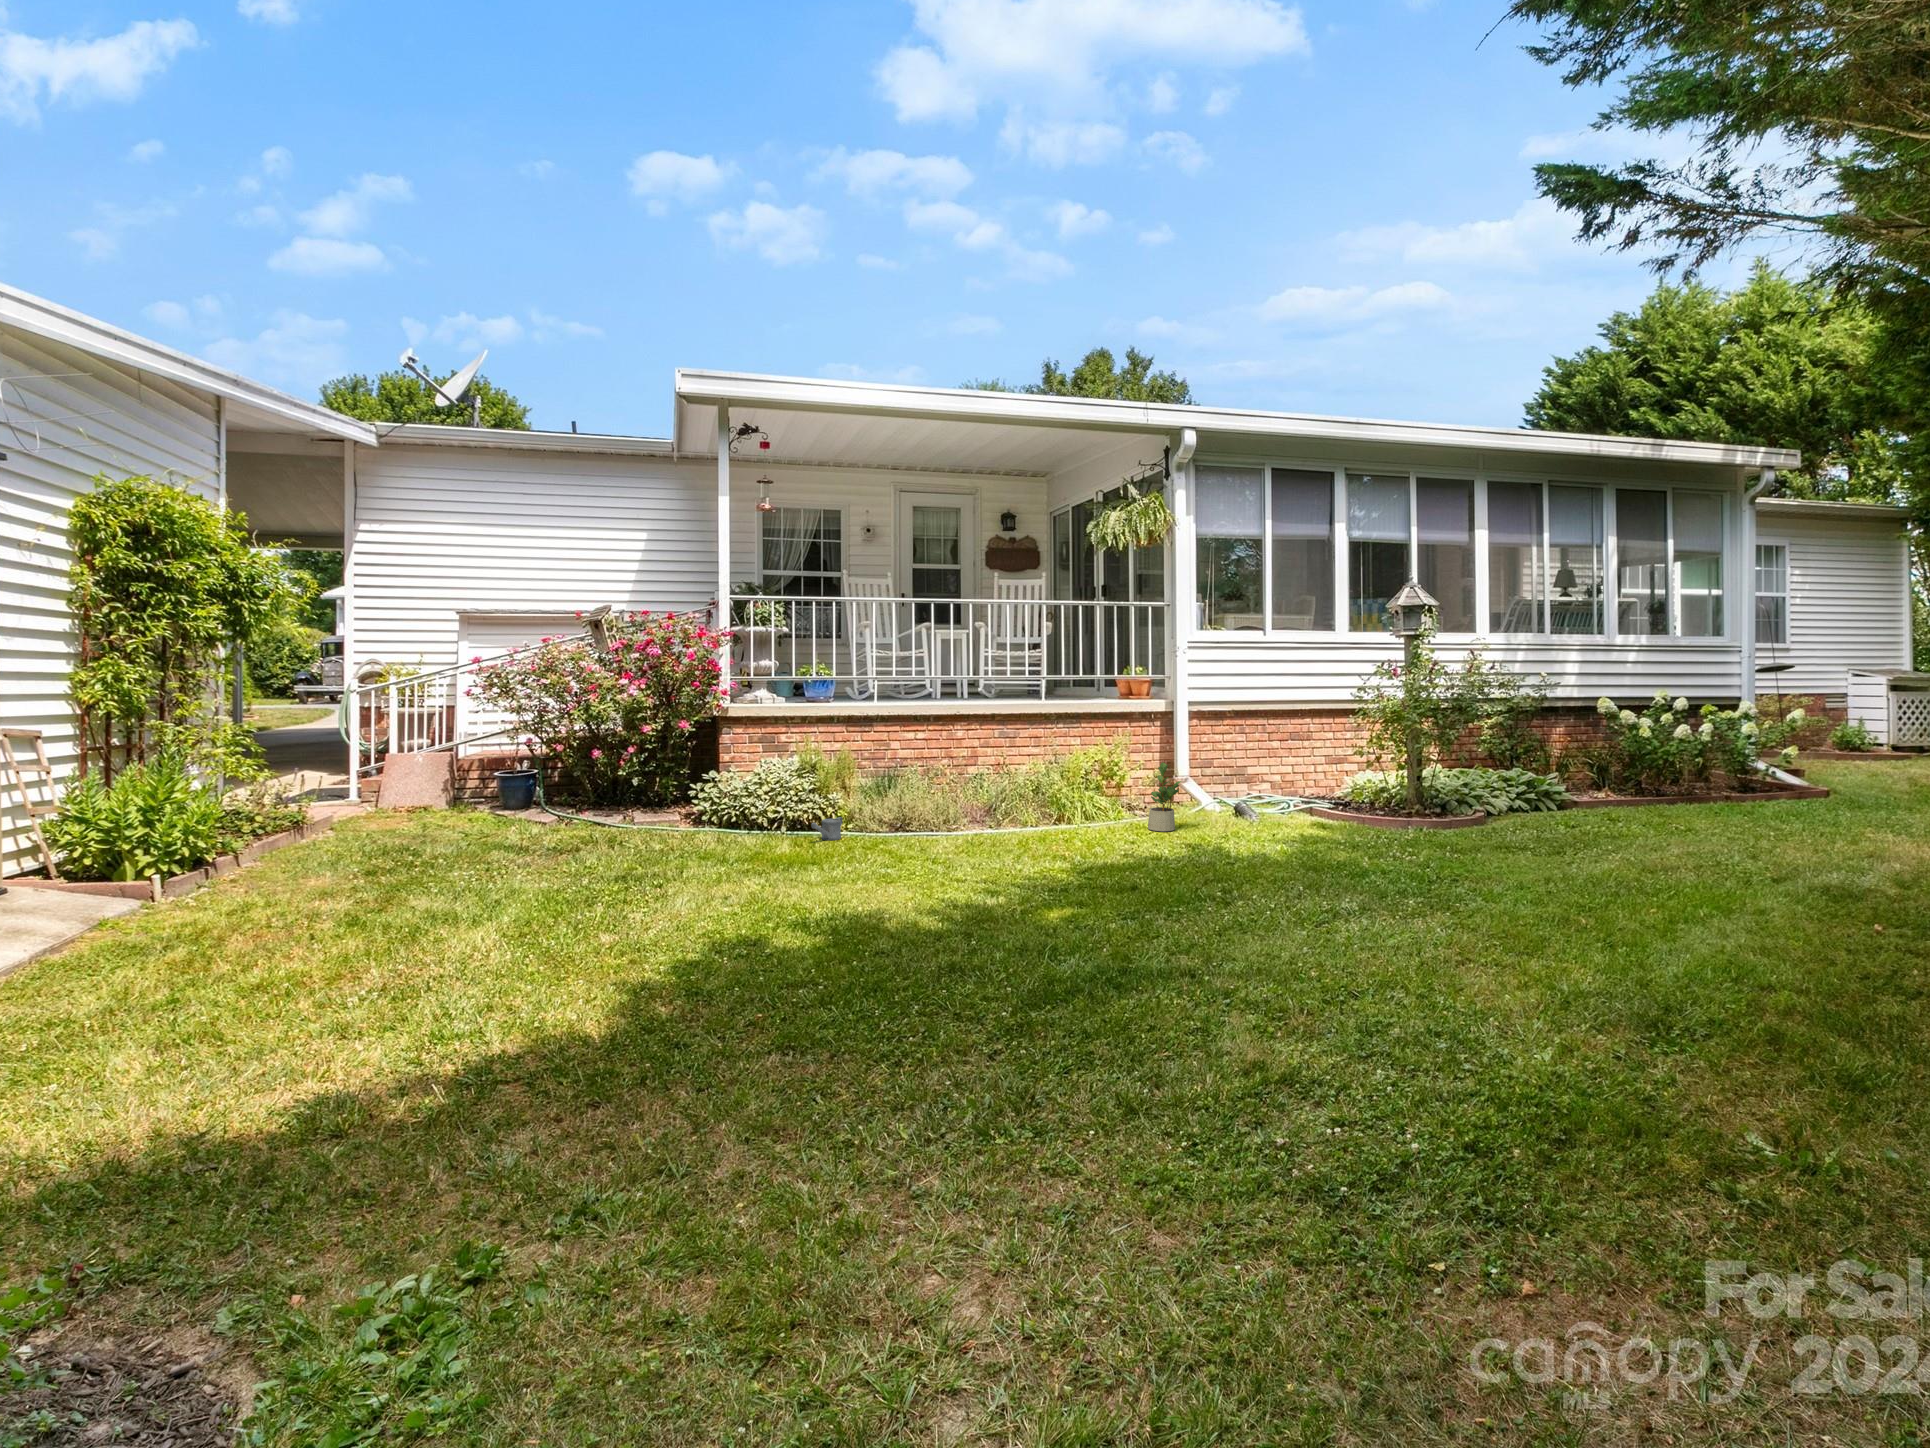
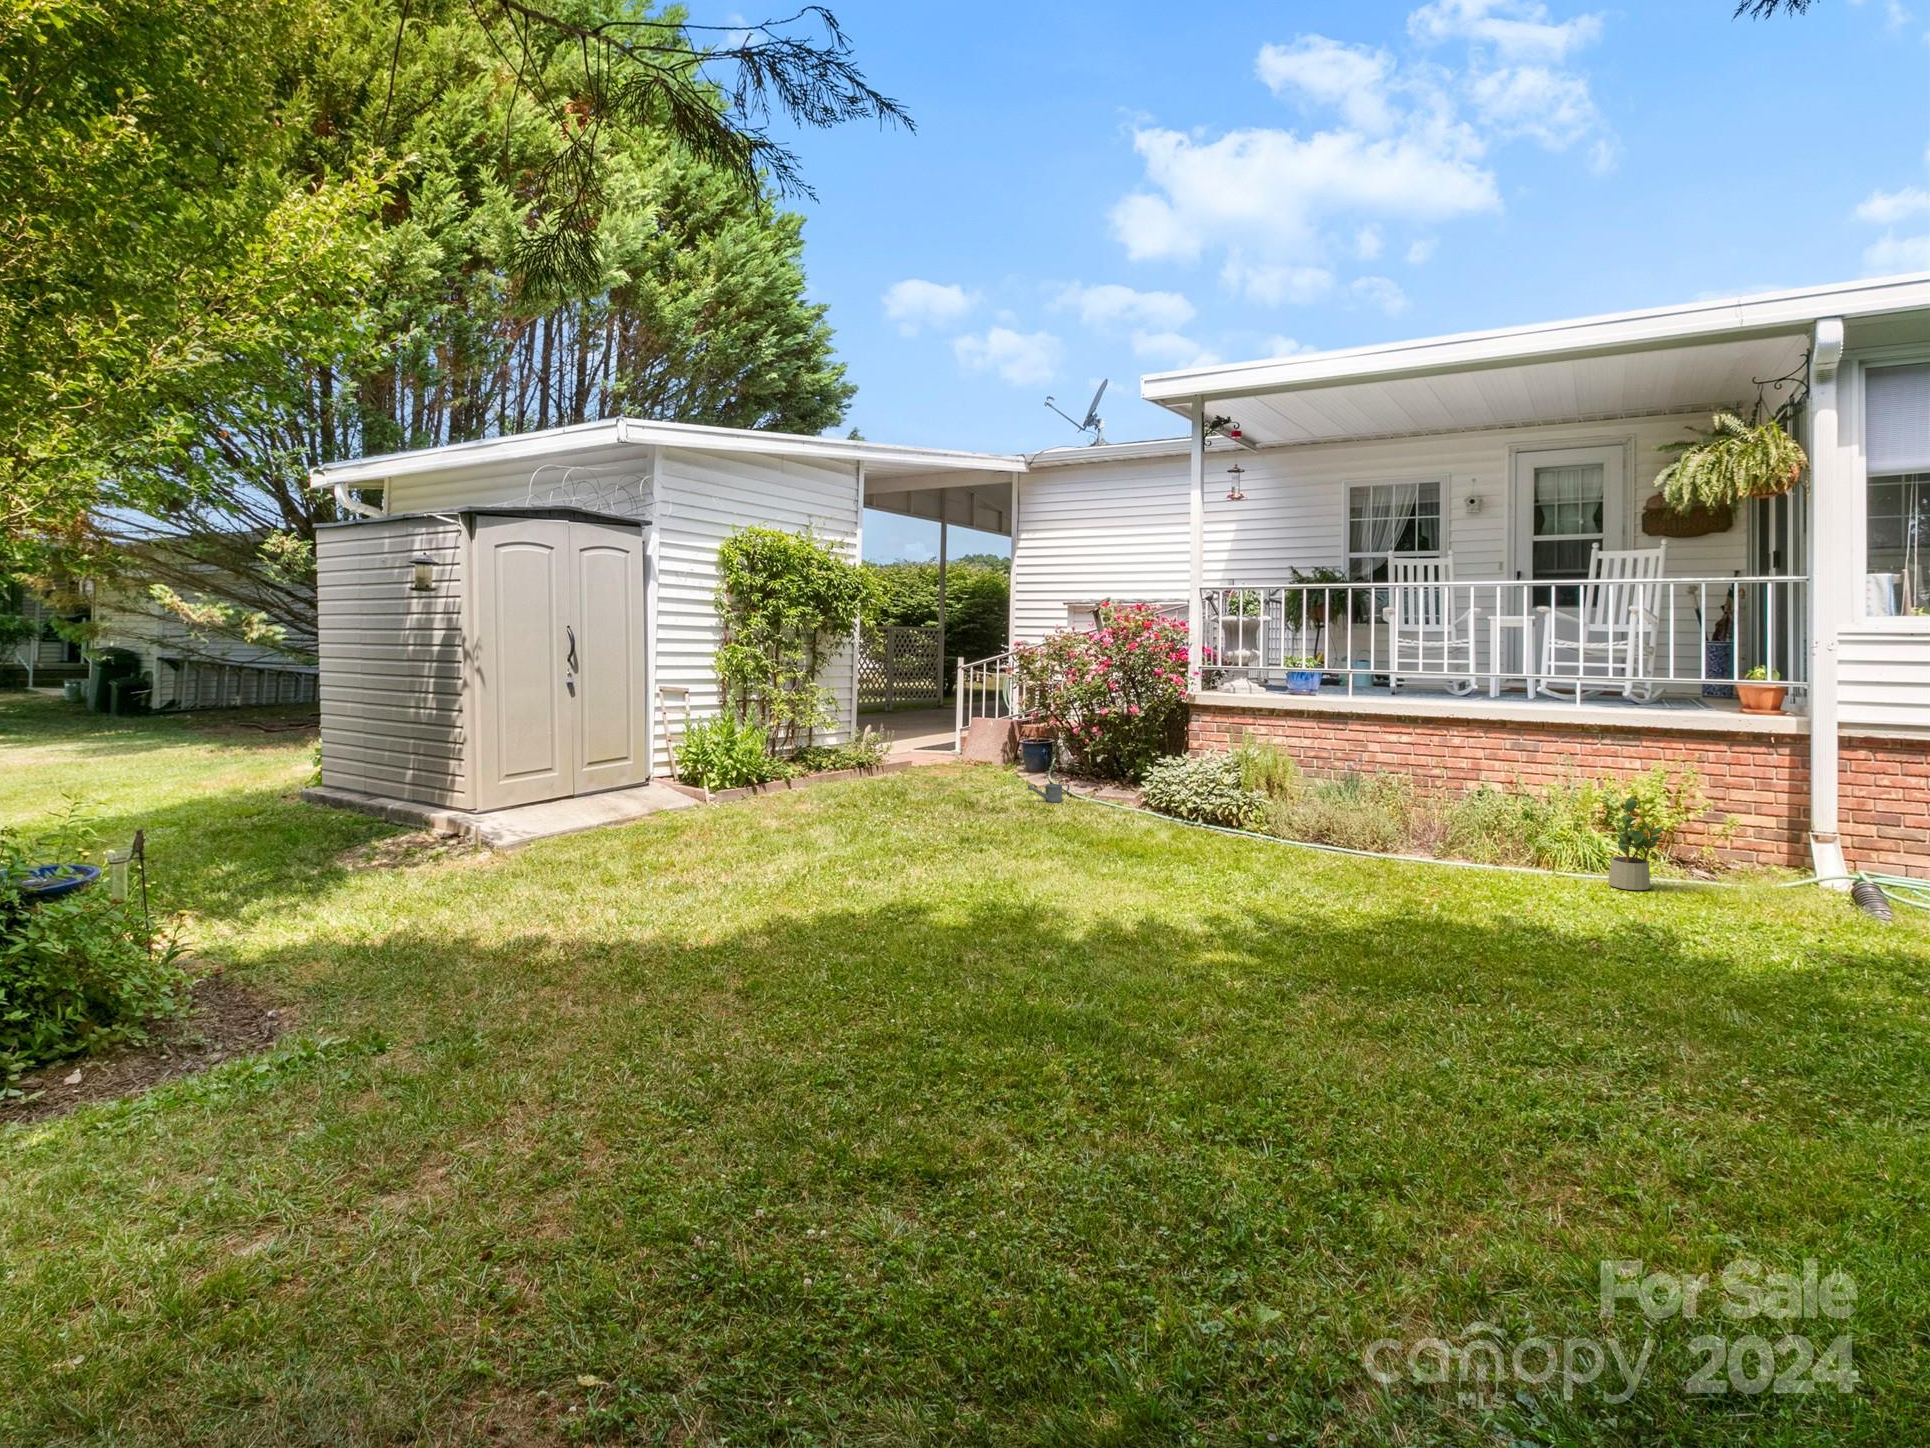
watering can: present [811,817,843,840] -> present [1028,784,1069,803]

